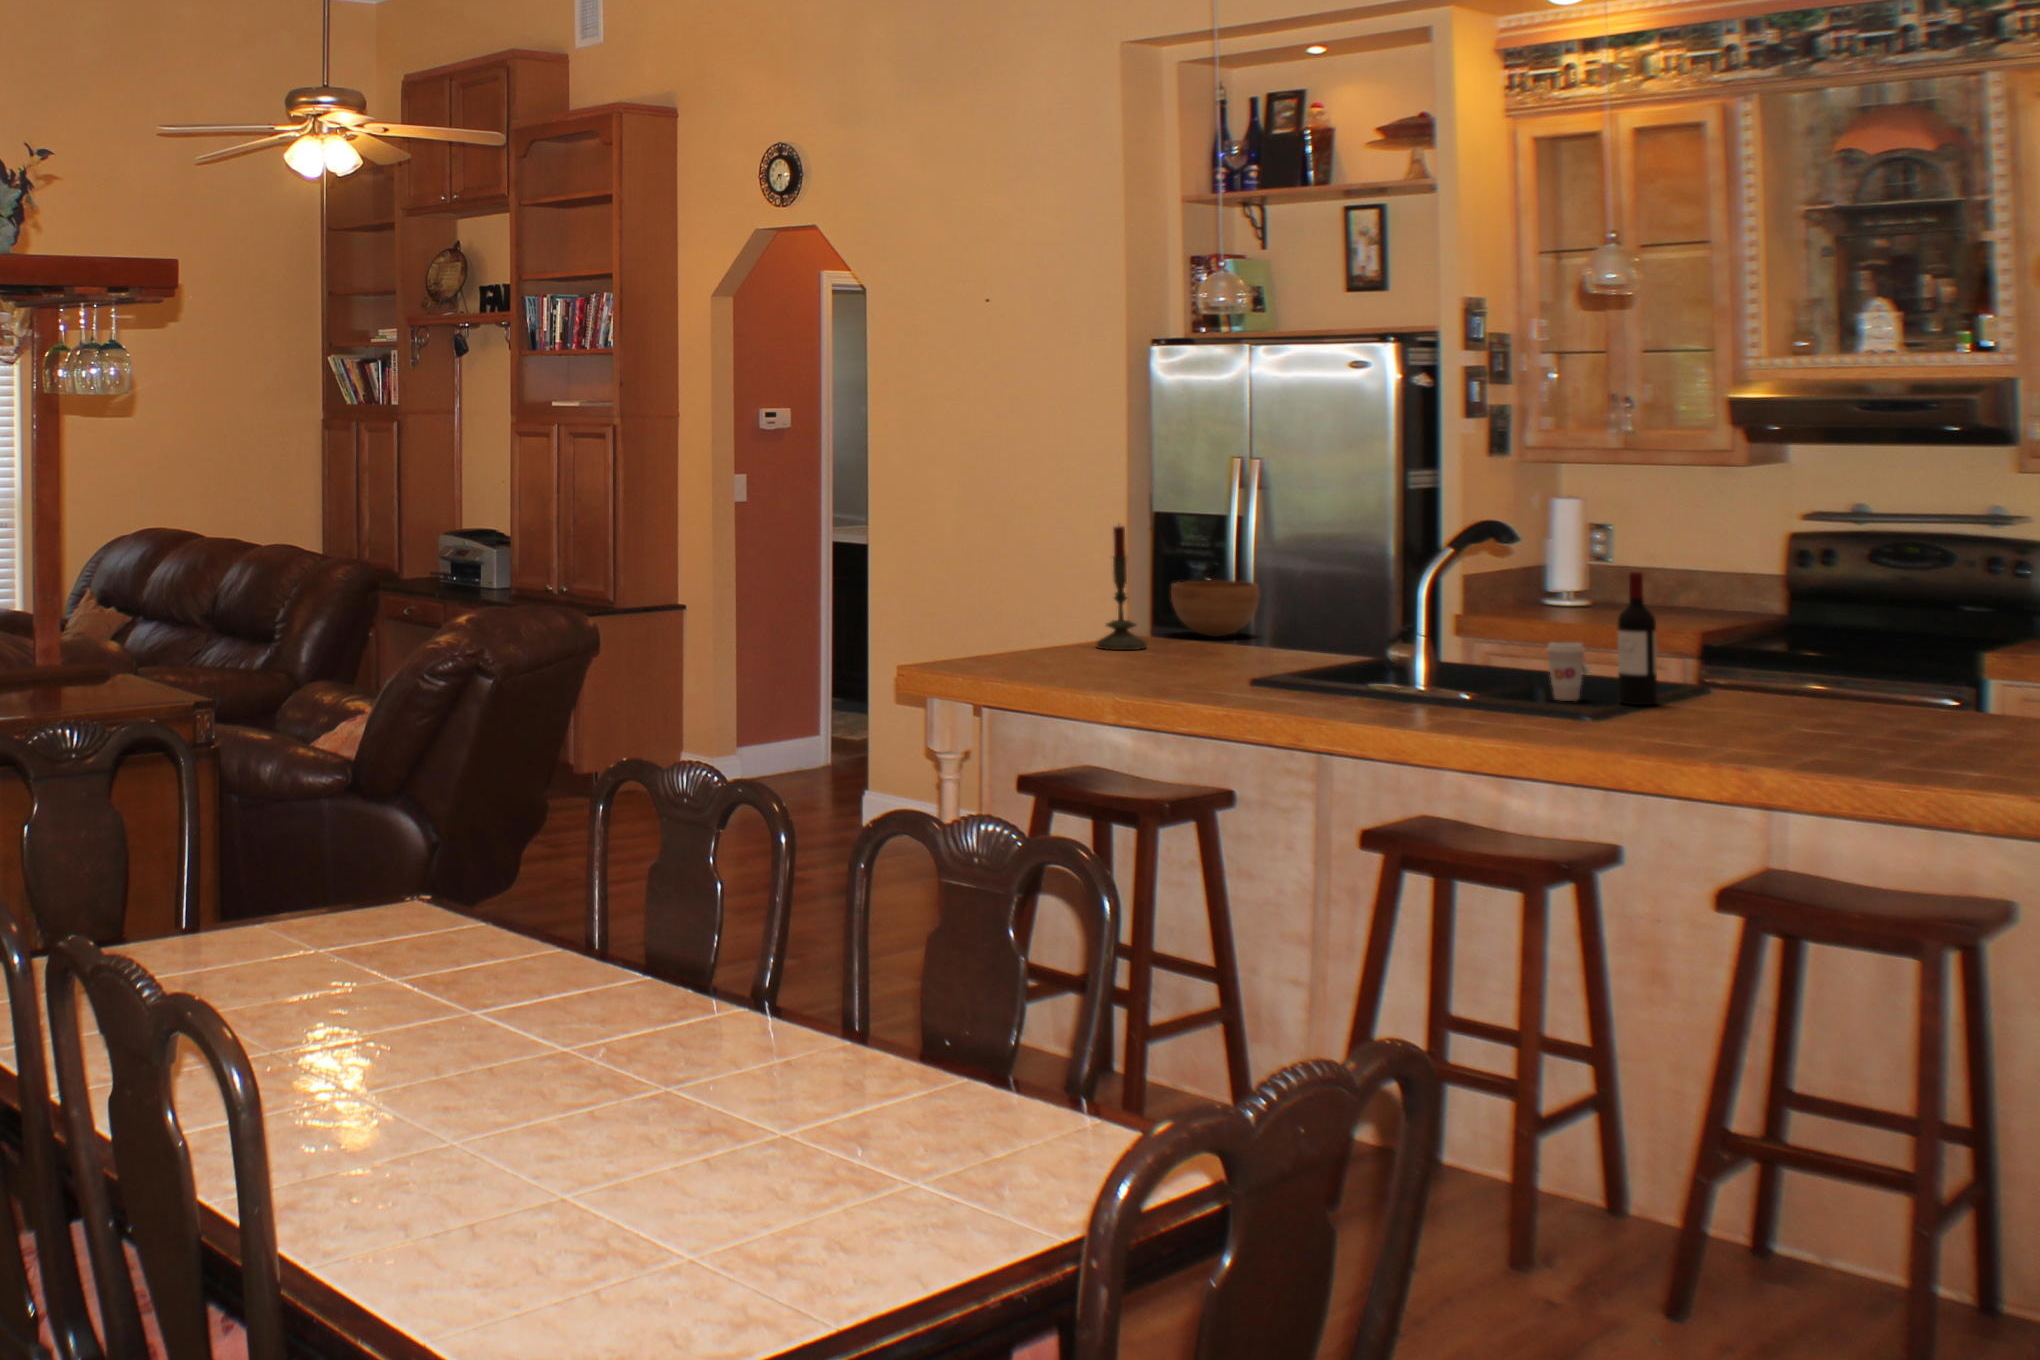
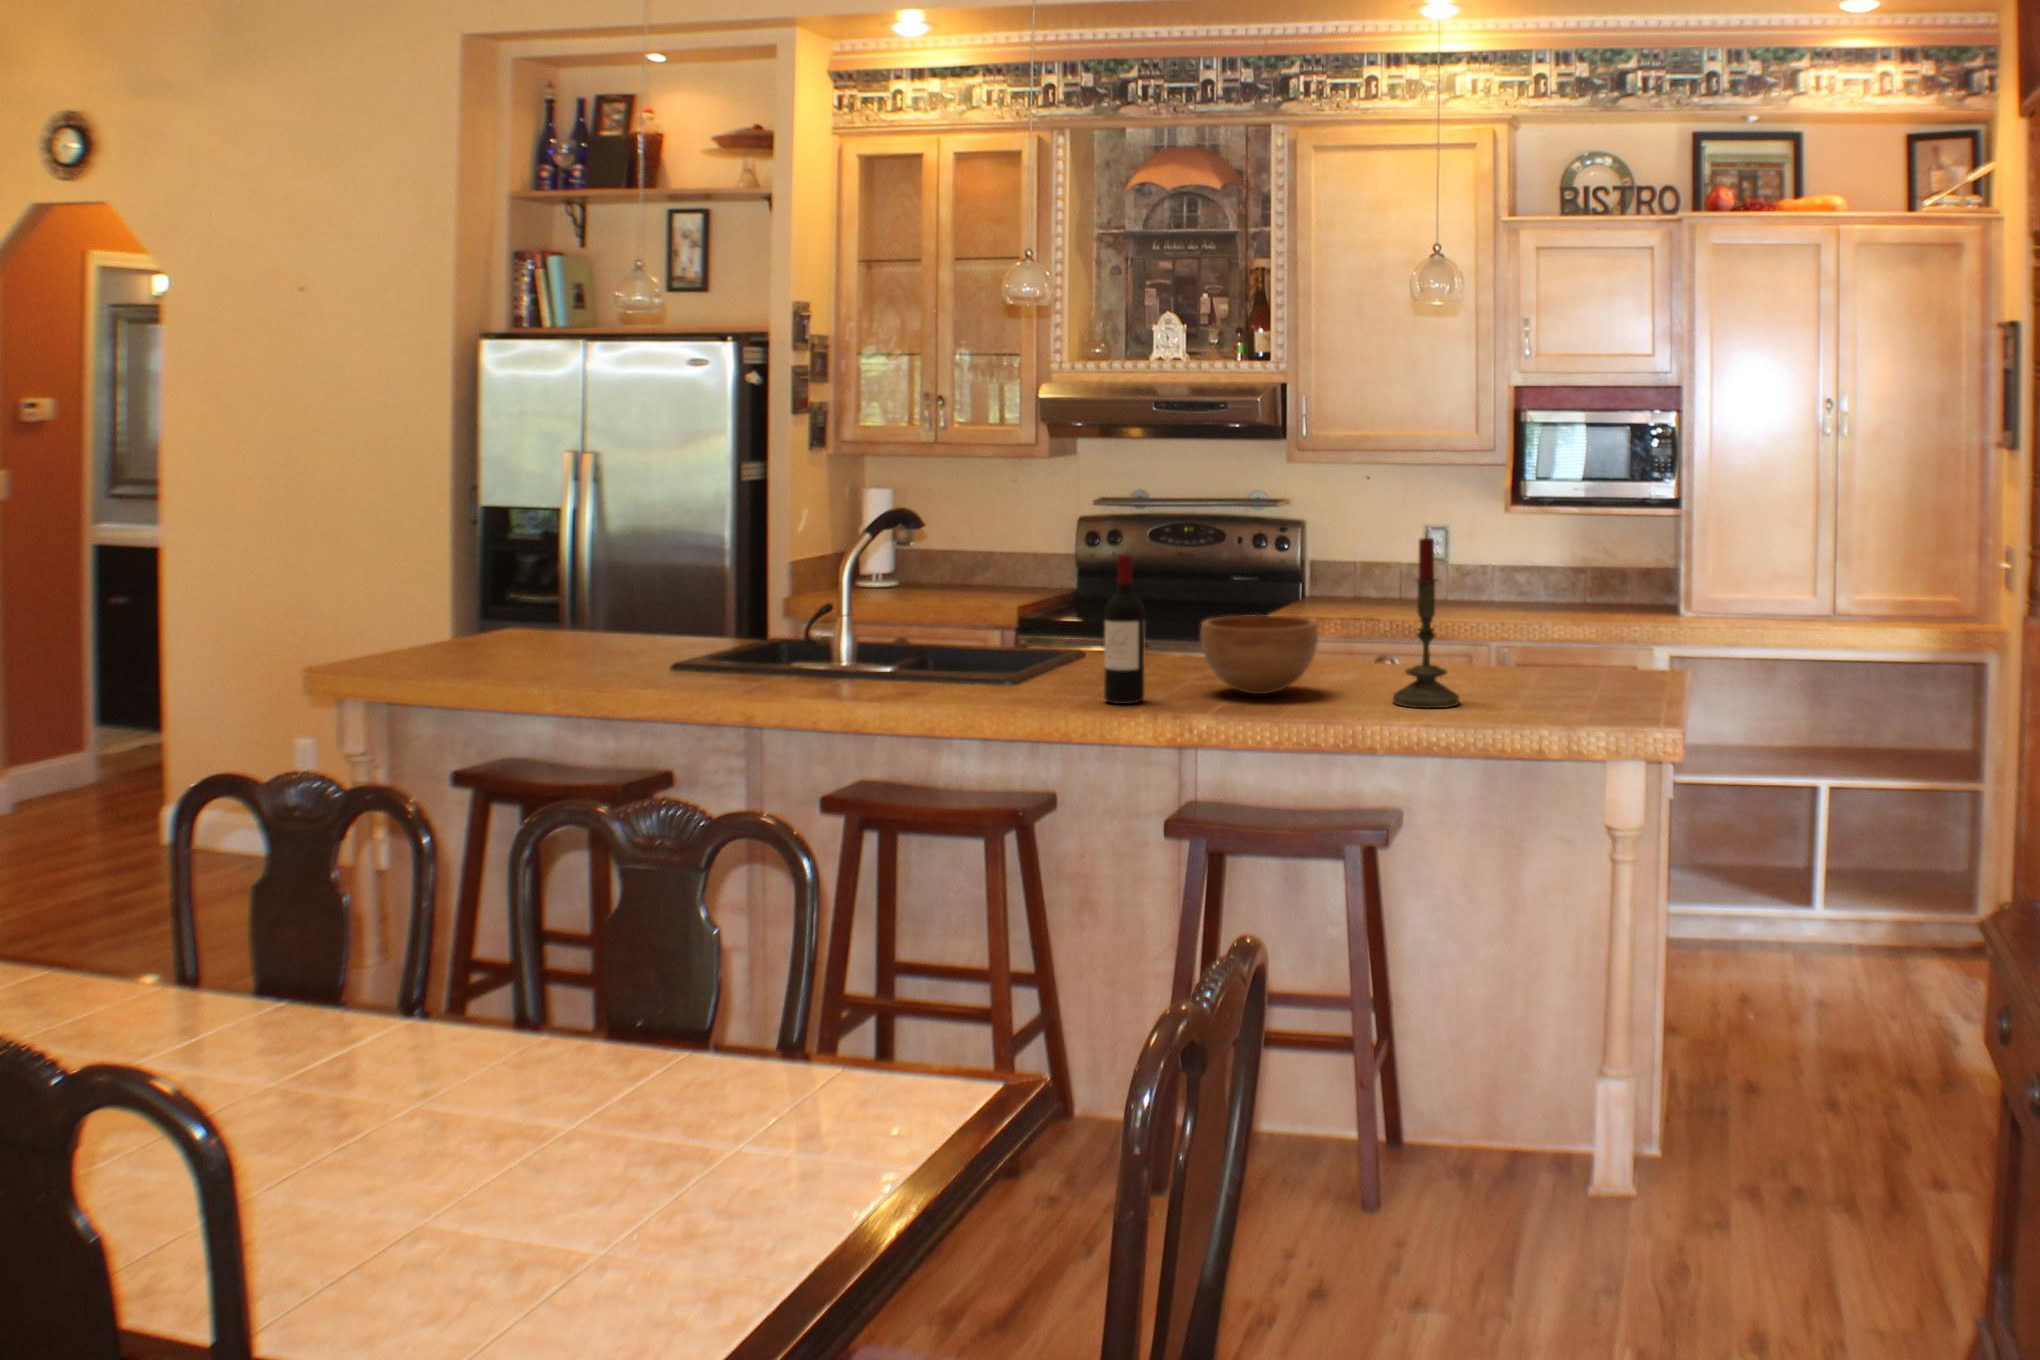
candle: present [1097,526,1147,650] -> present [1393,537,1459,708]
bowl: present [1171,581,1260,636] -> present [1200,615,1318,694]
coffee cup: present [1547,642,1585,701] -> none [1028,637,1069,705]

